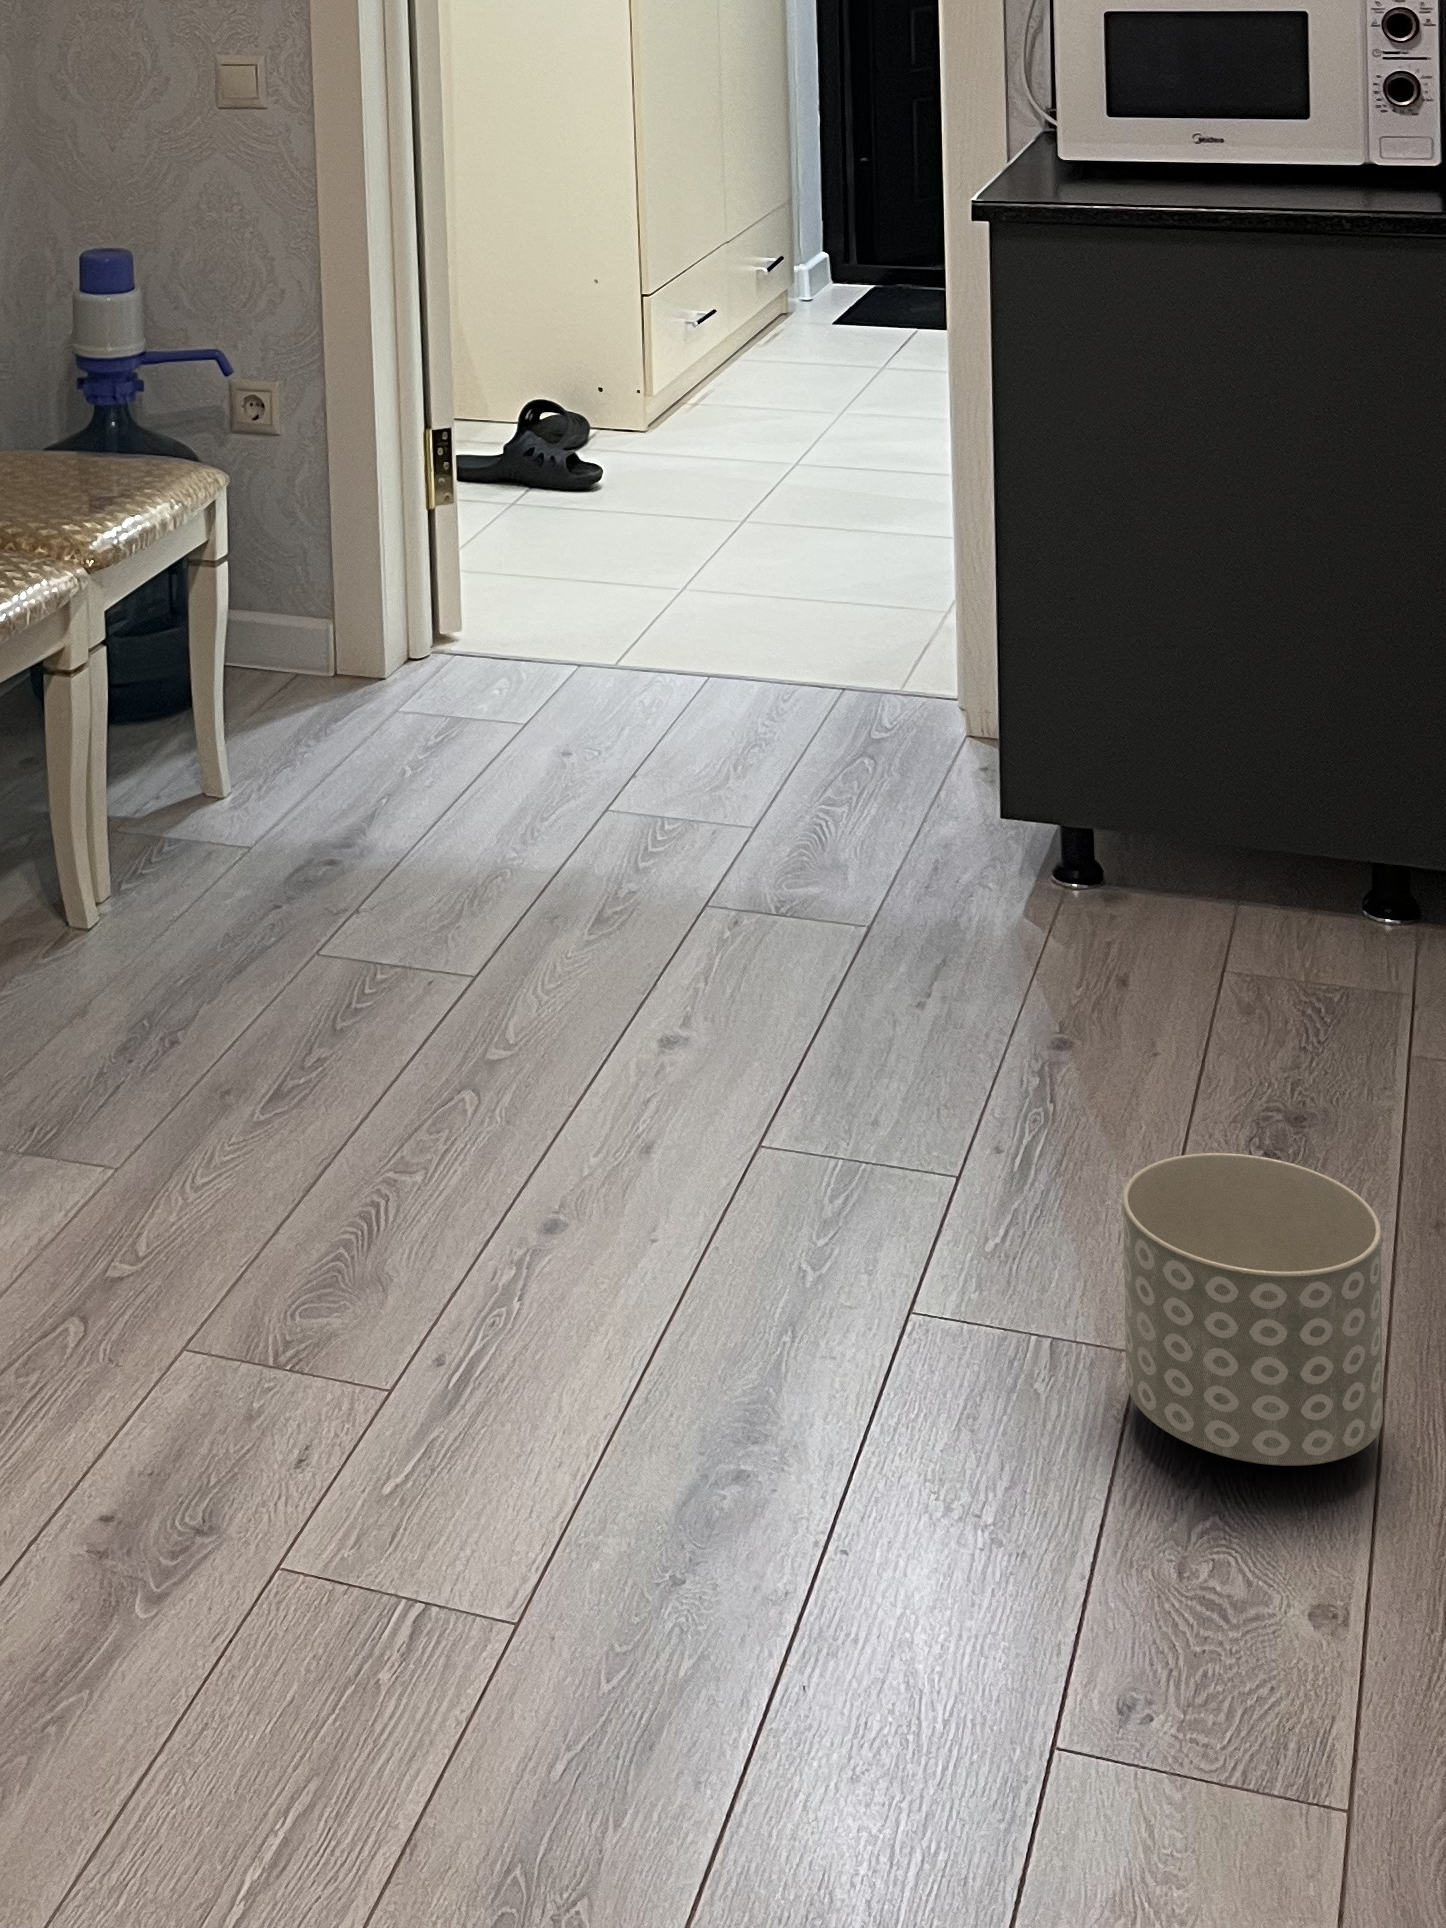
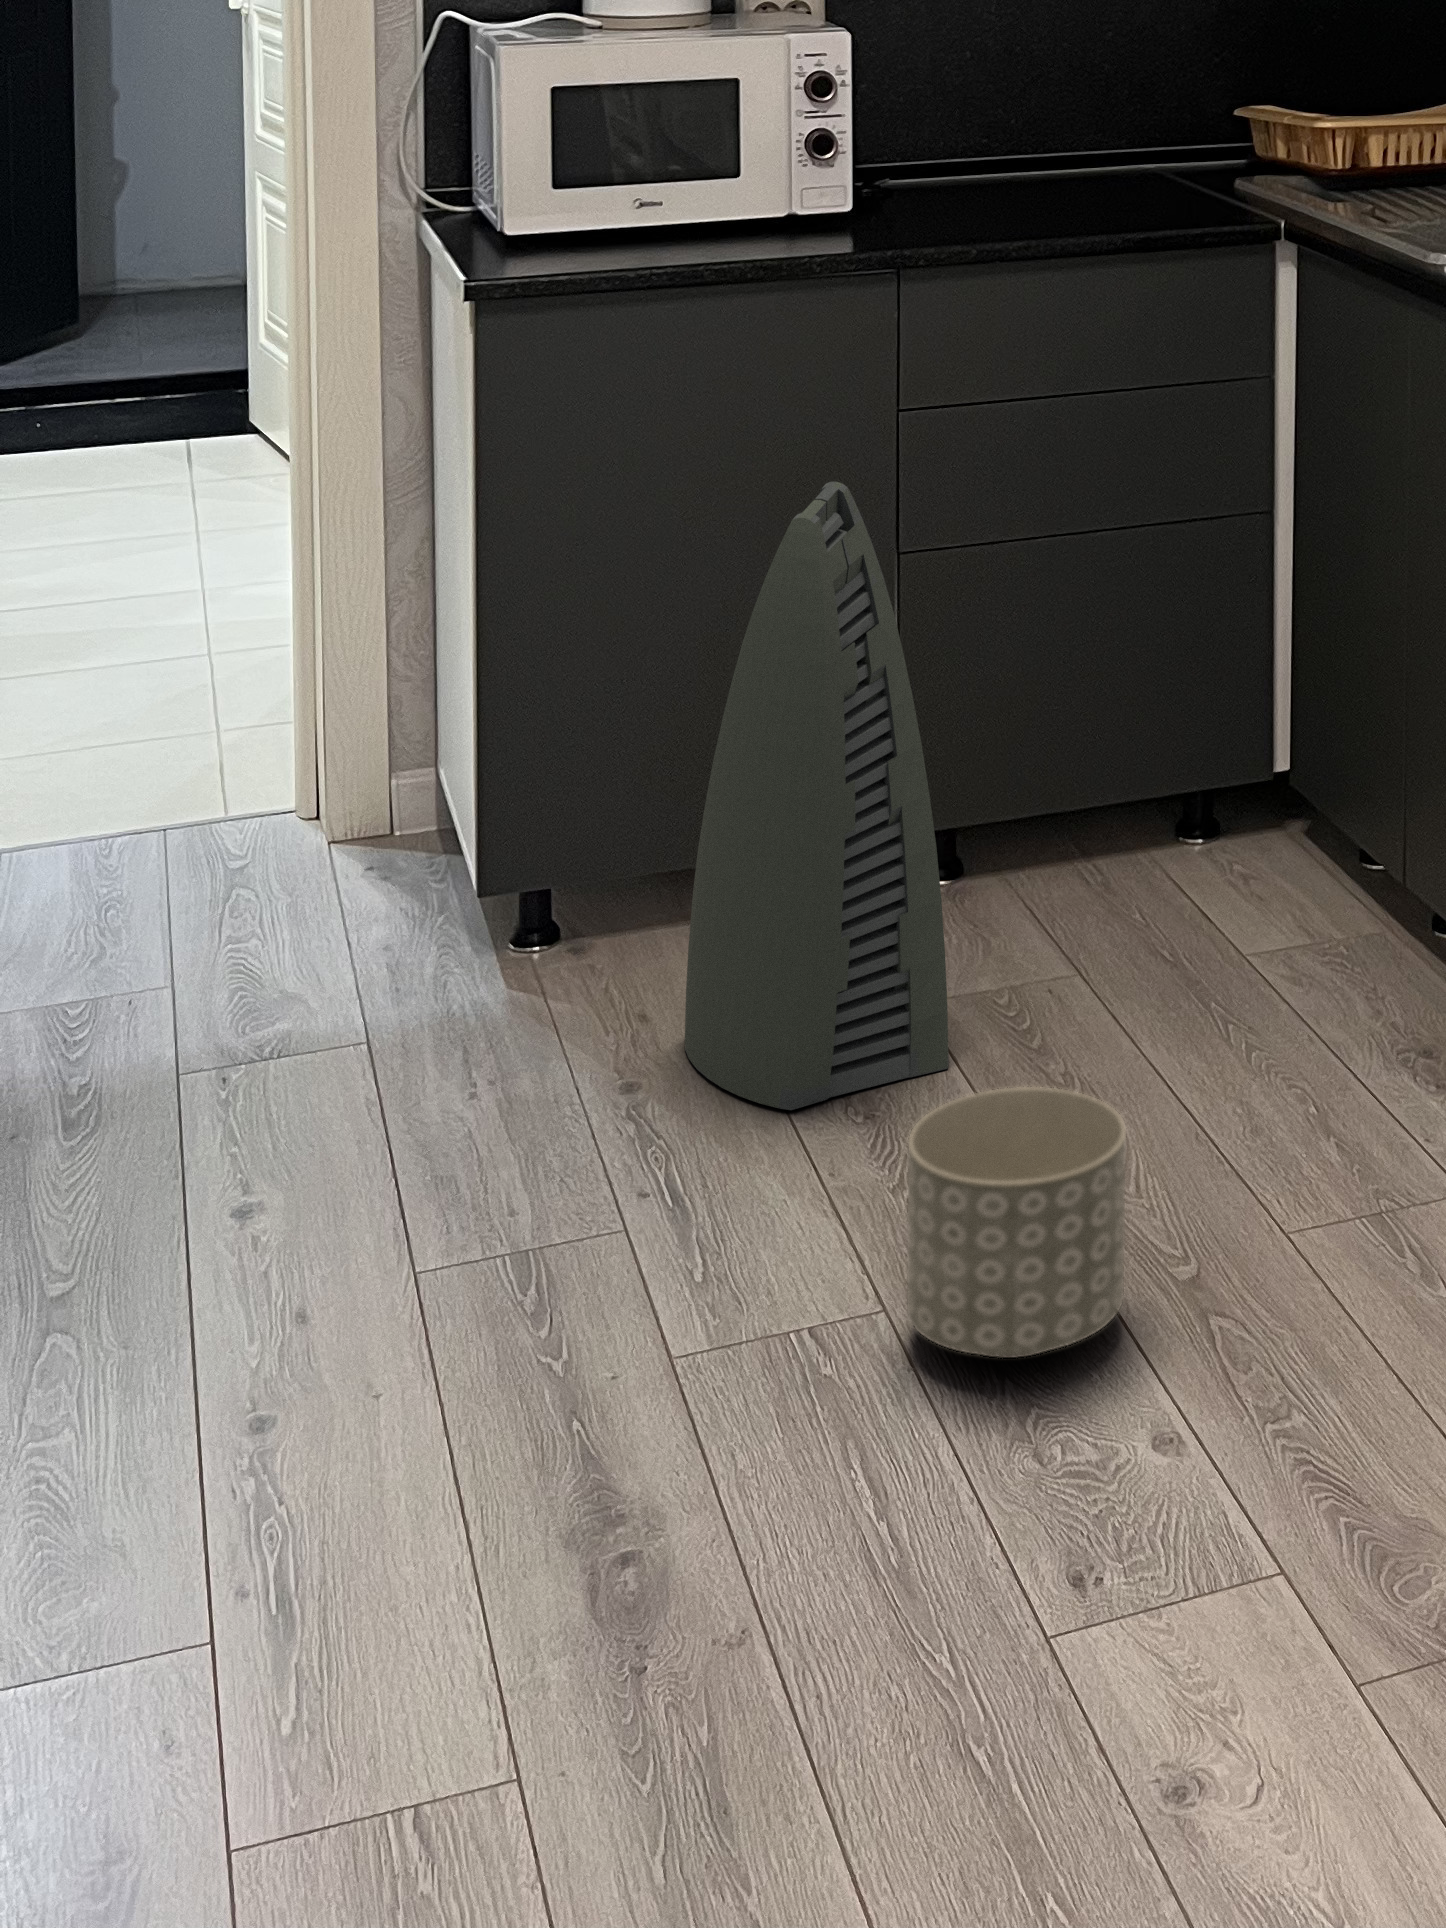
air purifier: none [1134,458,1404,1133] -> present [685,482,949,1110]

